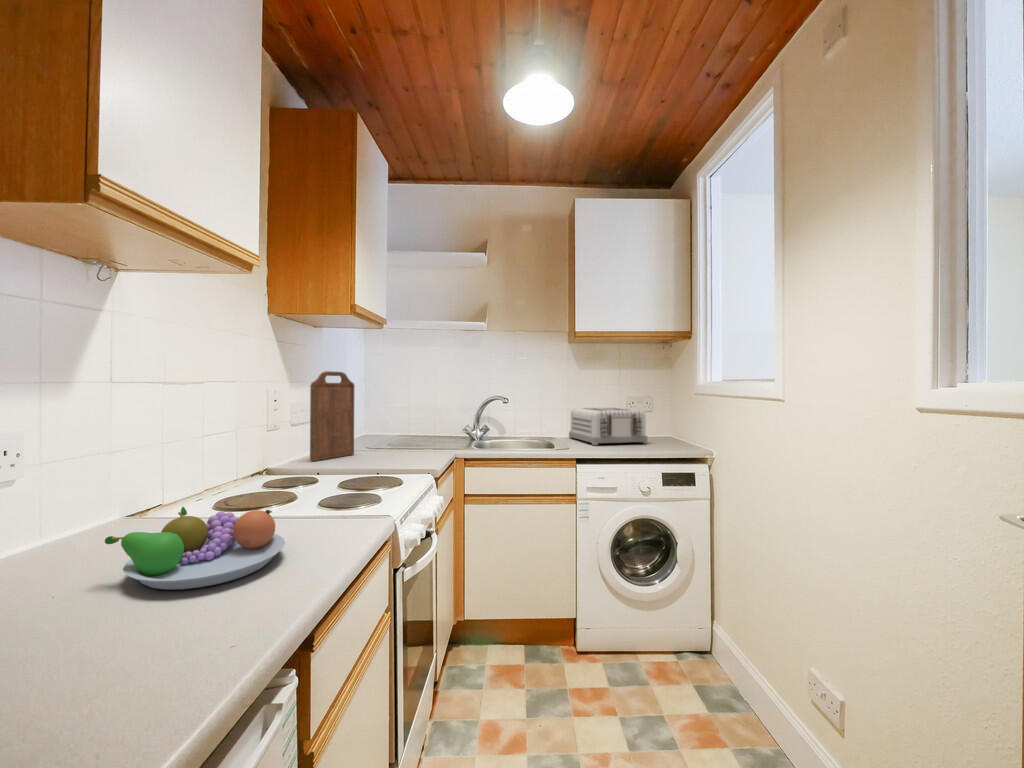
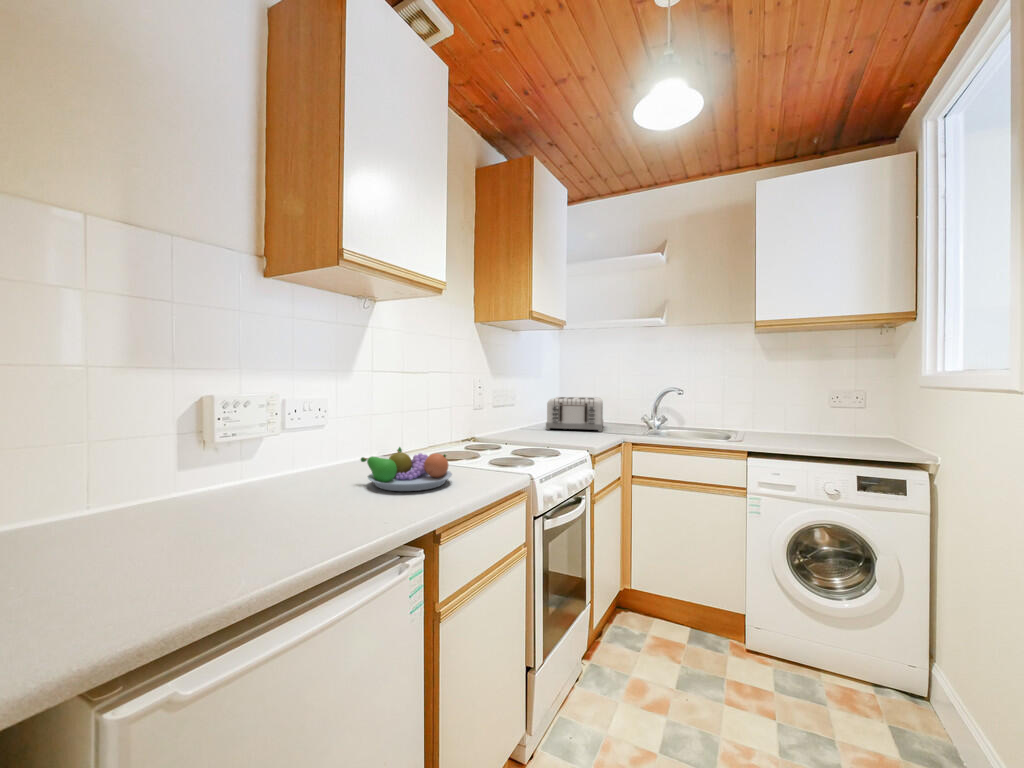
cutting board: present [310,371,355,461] -> none [504,365,539,436]
toaster: present [569,408,647,445] -> present [546,397,603,432]

